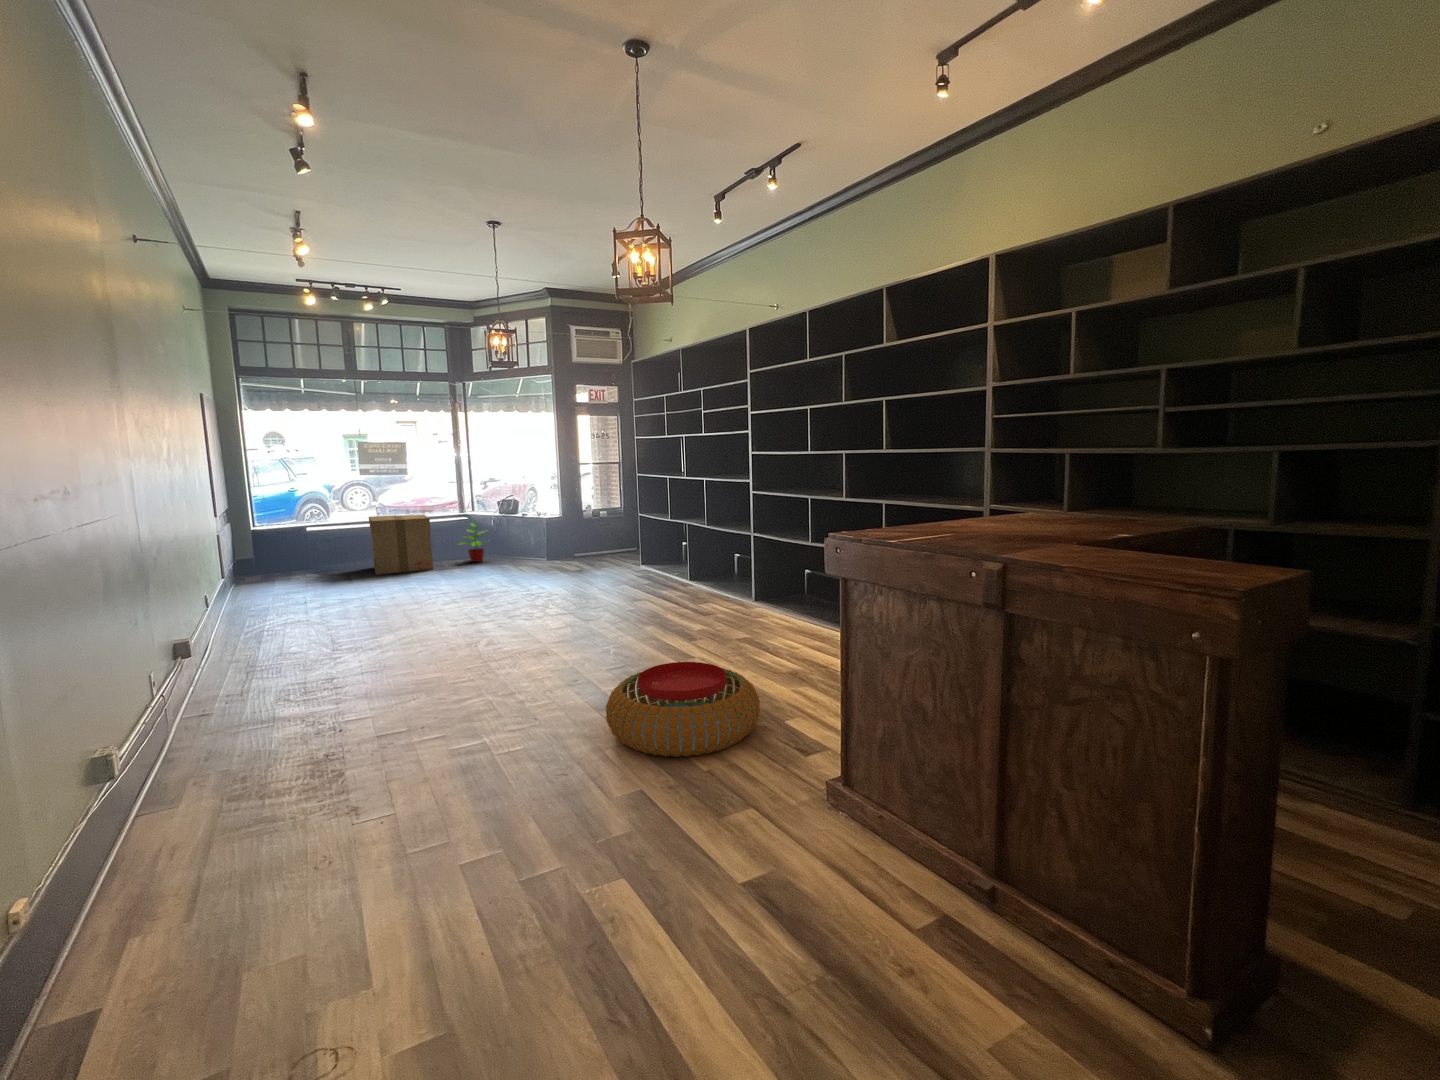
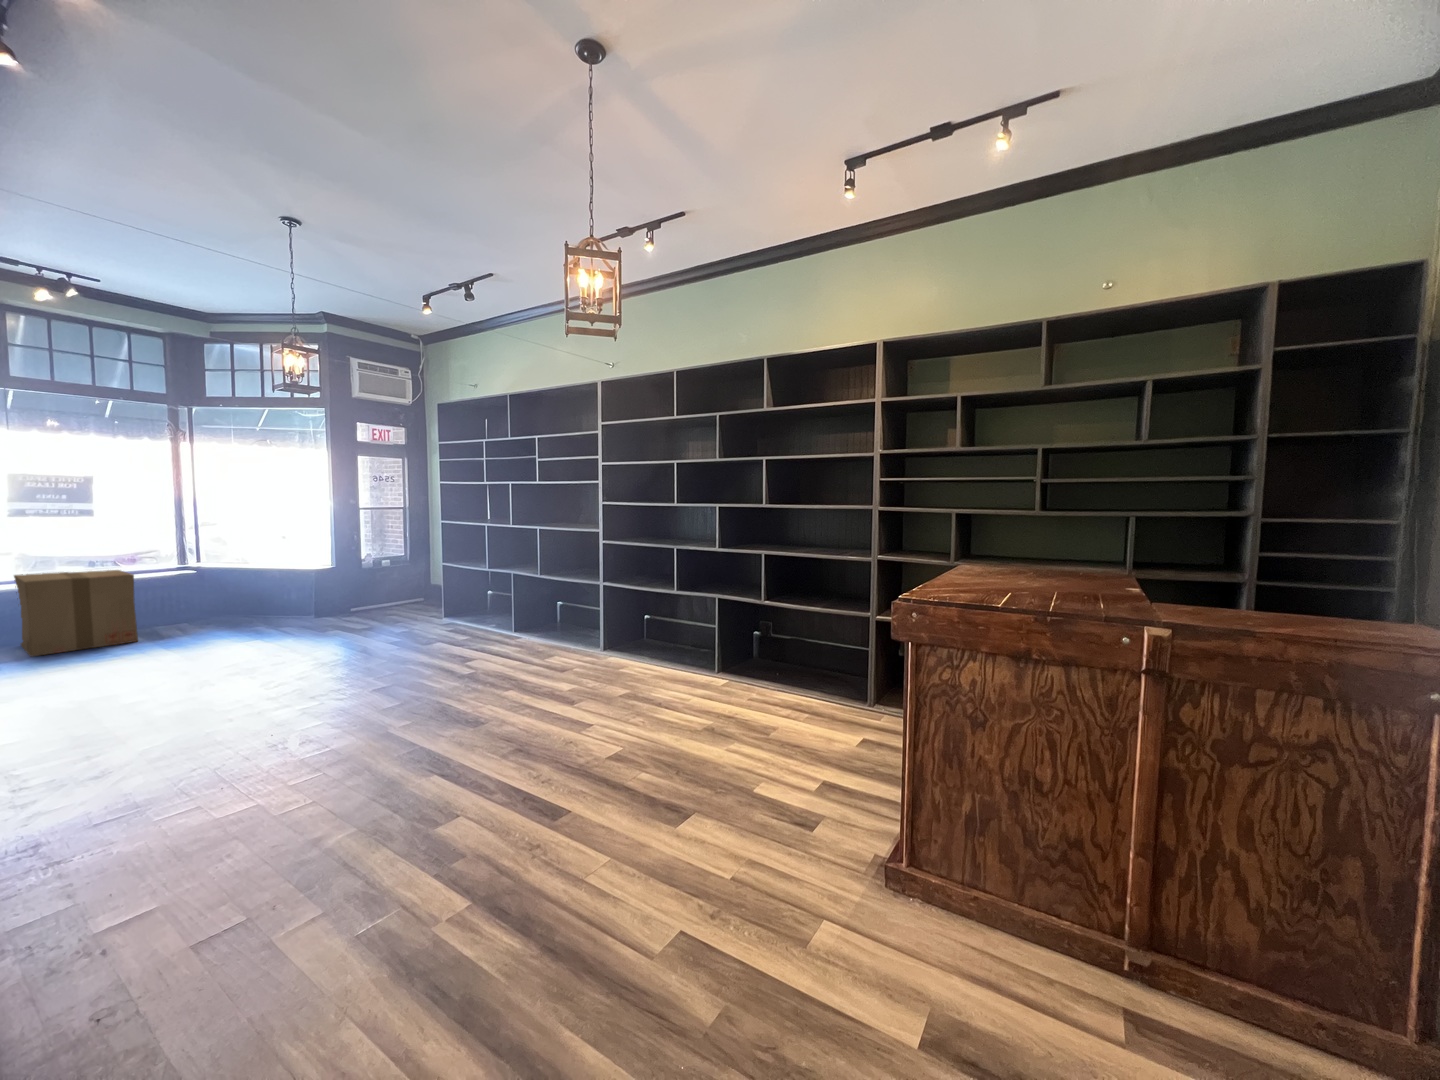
potted plant: present [460,523,484,562] -> none [177,575,232,627]
pouf: present [606,662,760,757] -> none [564,739,747,873]

